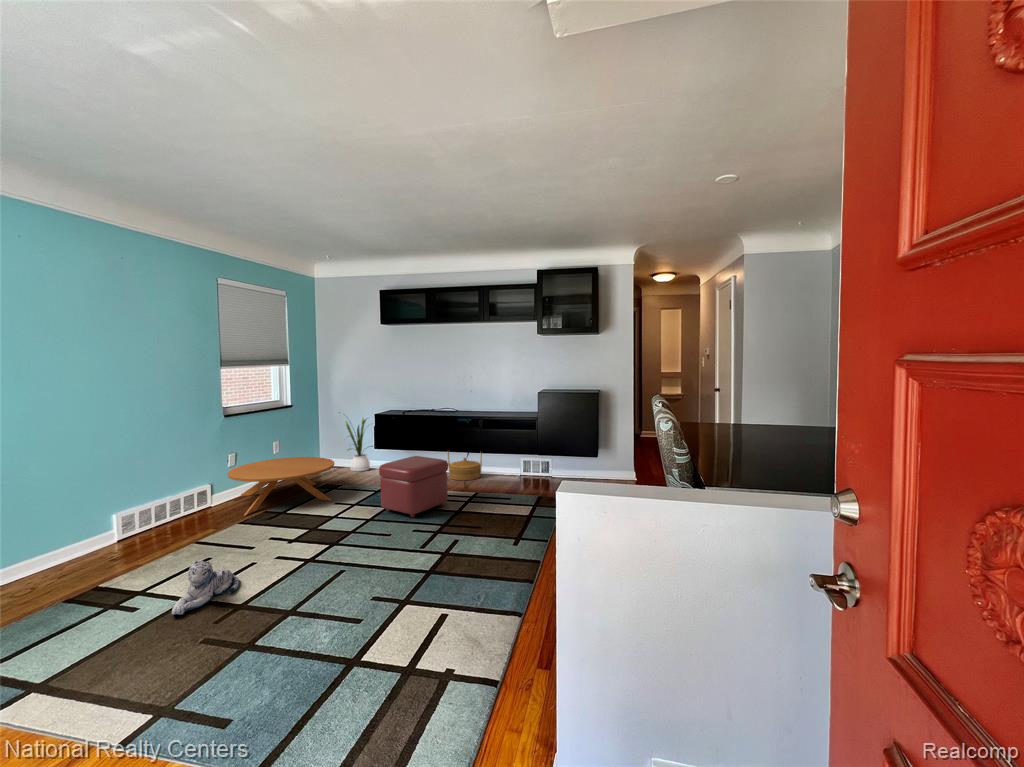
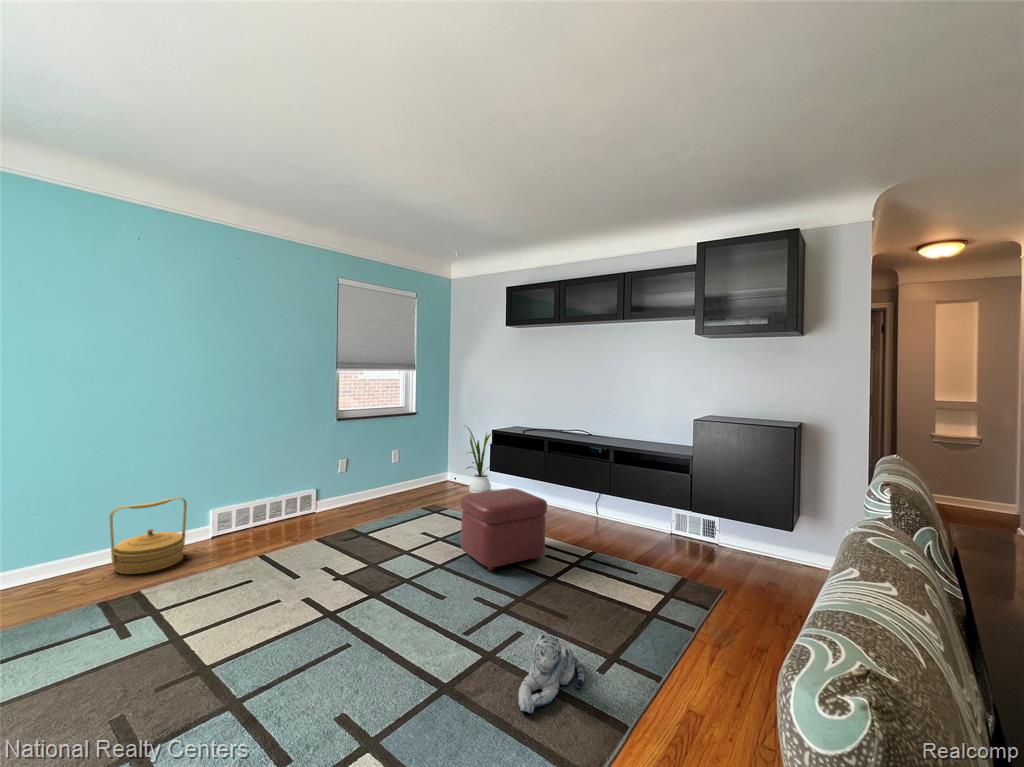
woven basket: present [448,451,482,480] -> present [110,497,187,574]
coffee table: present [228,457,335,515] -> none [326,470,435,530]
plush toy: present [171,561,240,615] -> present [518,634,585,713]

